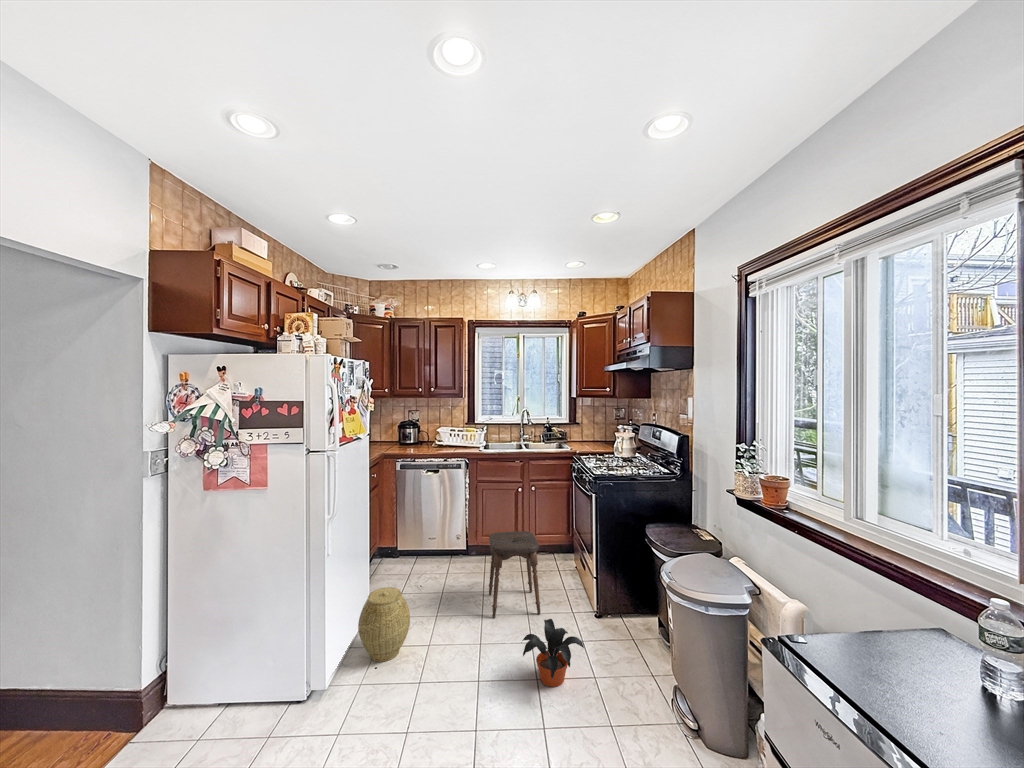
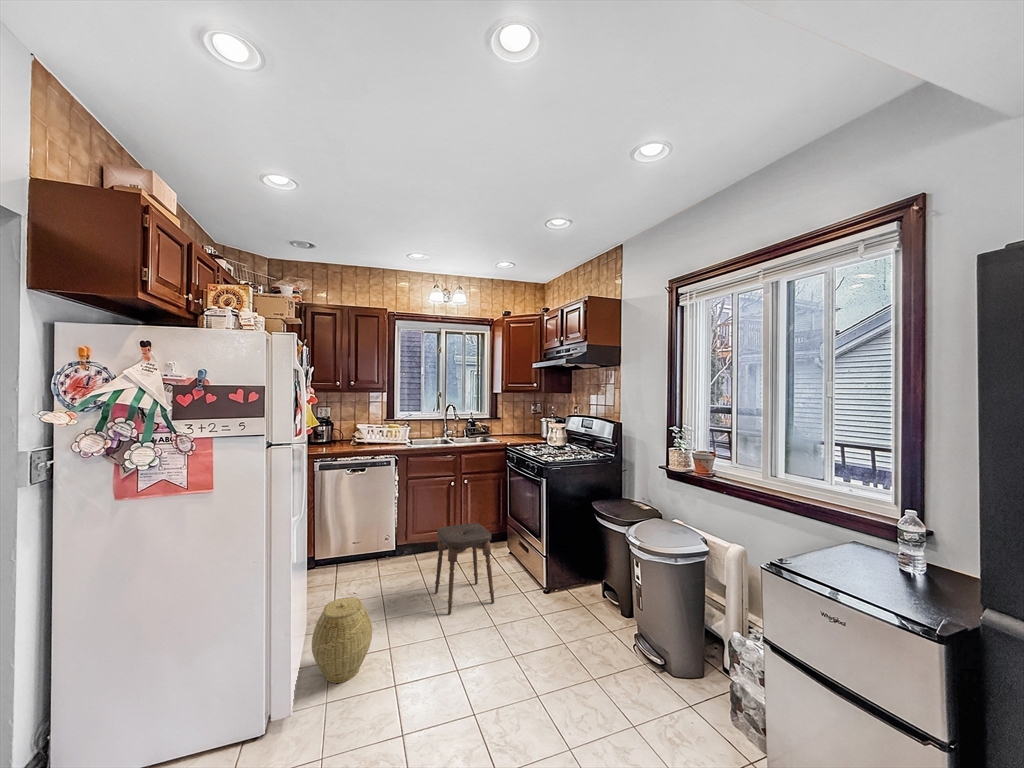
potted plant: present [522,619,584,687] -> none [499,602,560,667]

